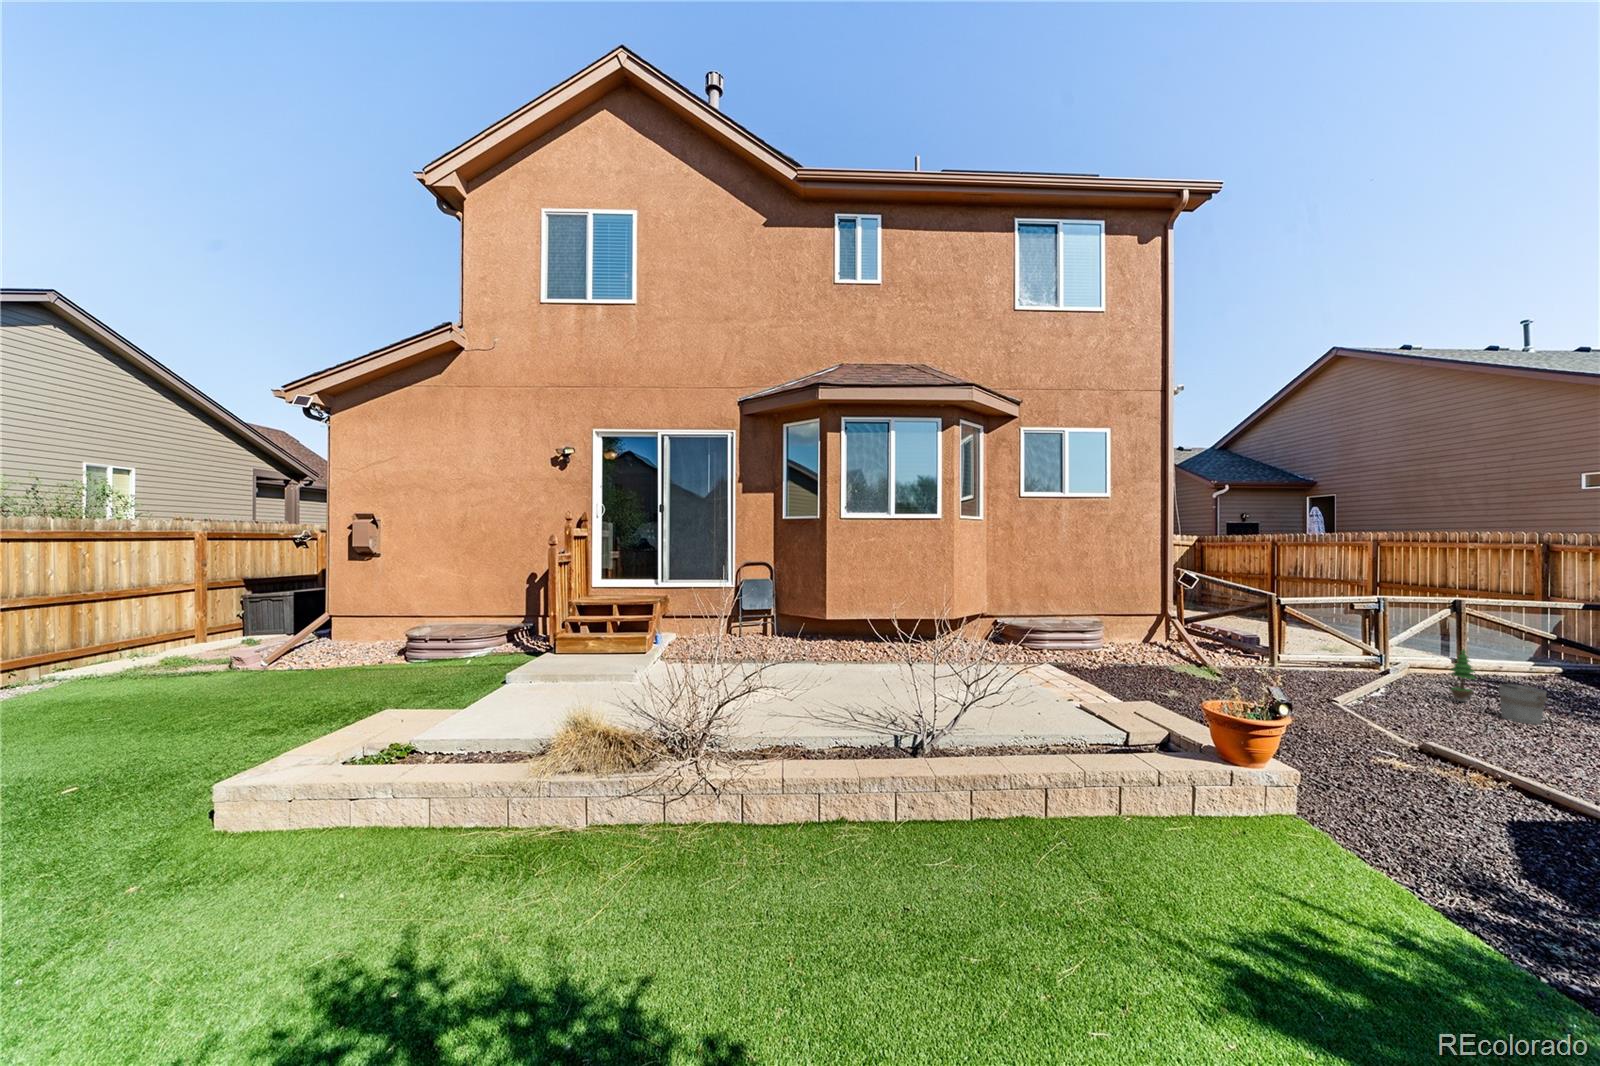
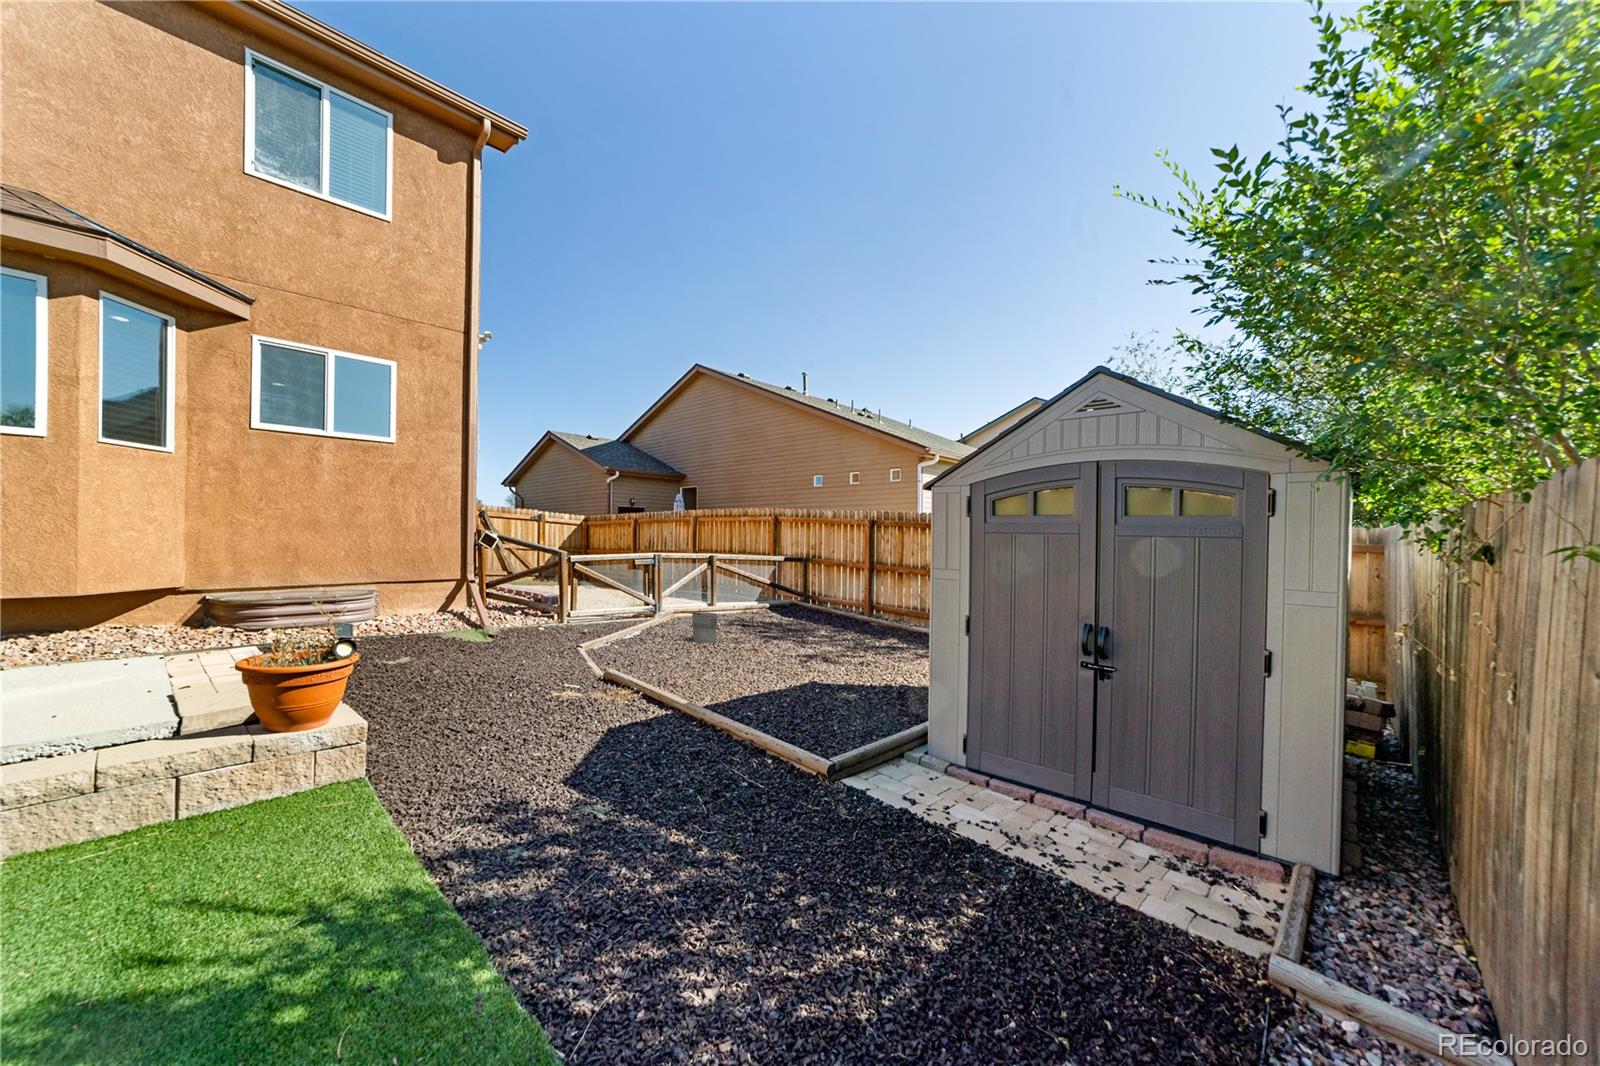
potted tree: present [1450,649,1477,702] -> none [671,586,688,634]

